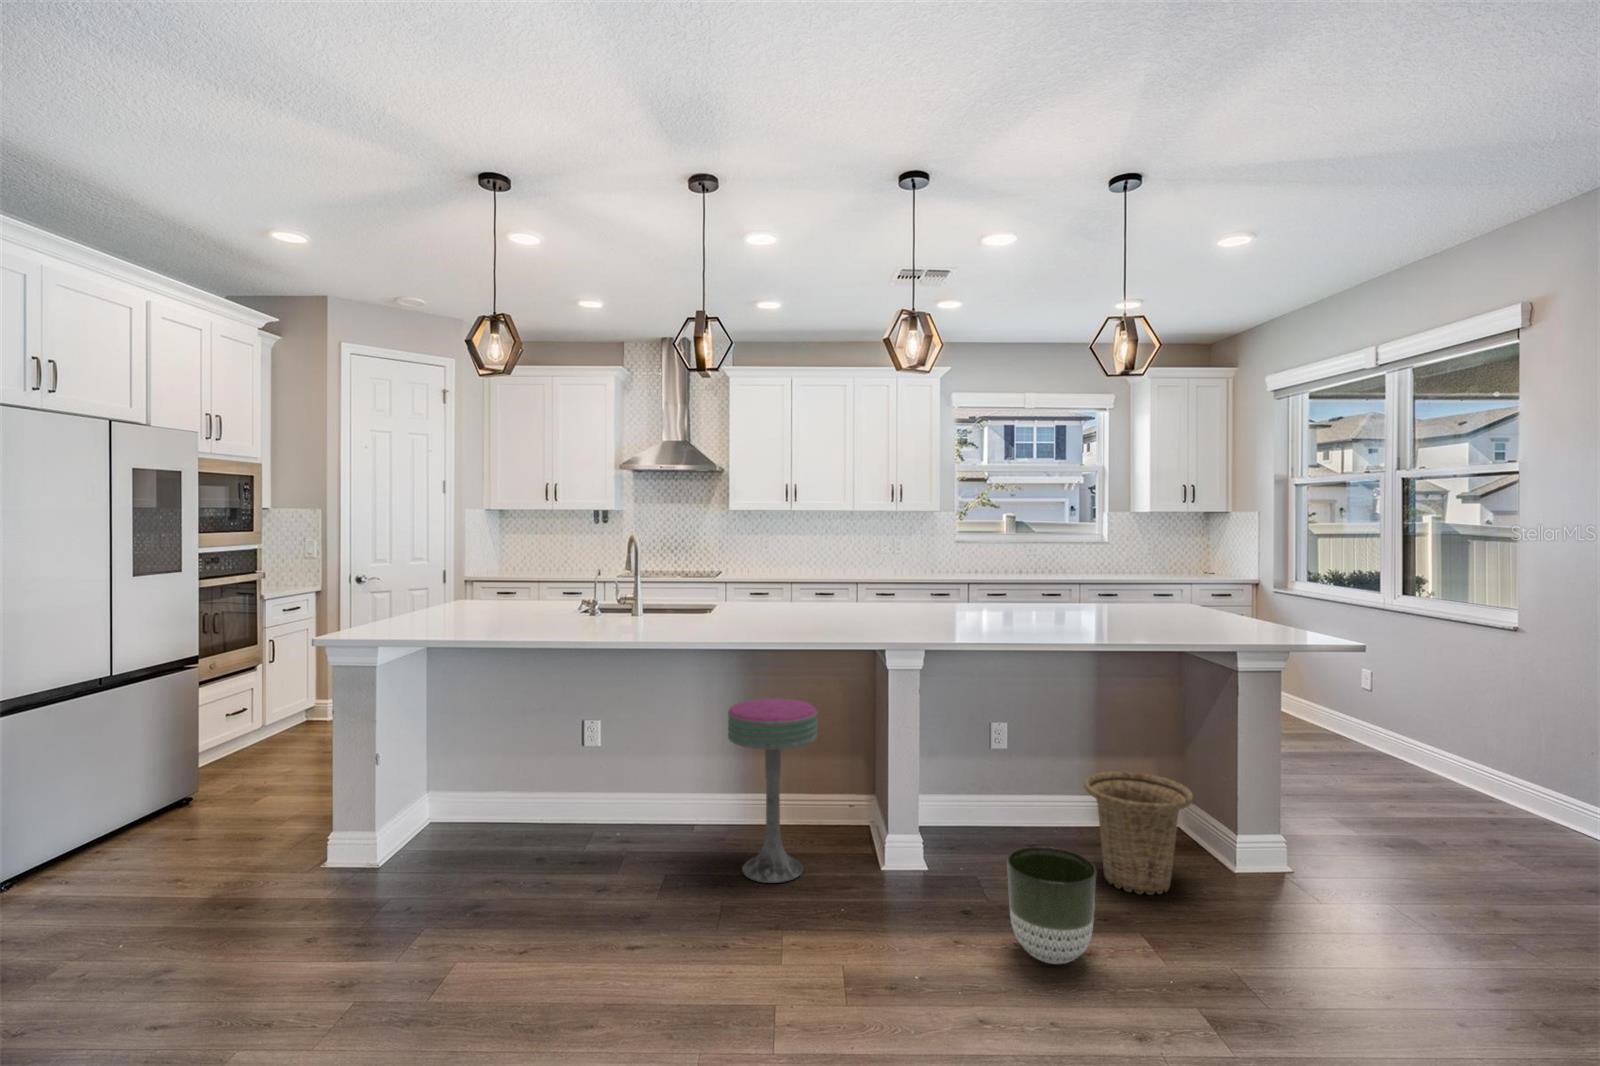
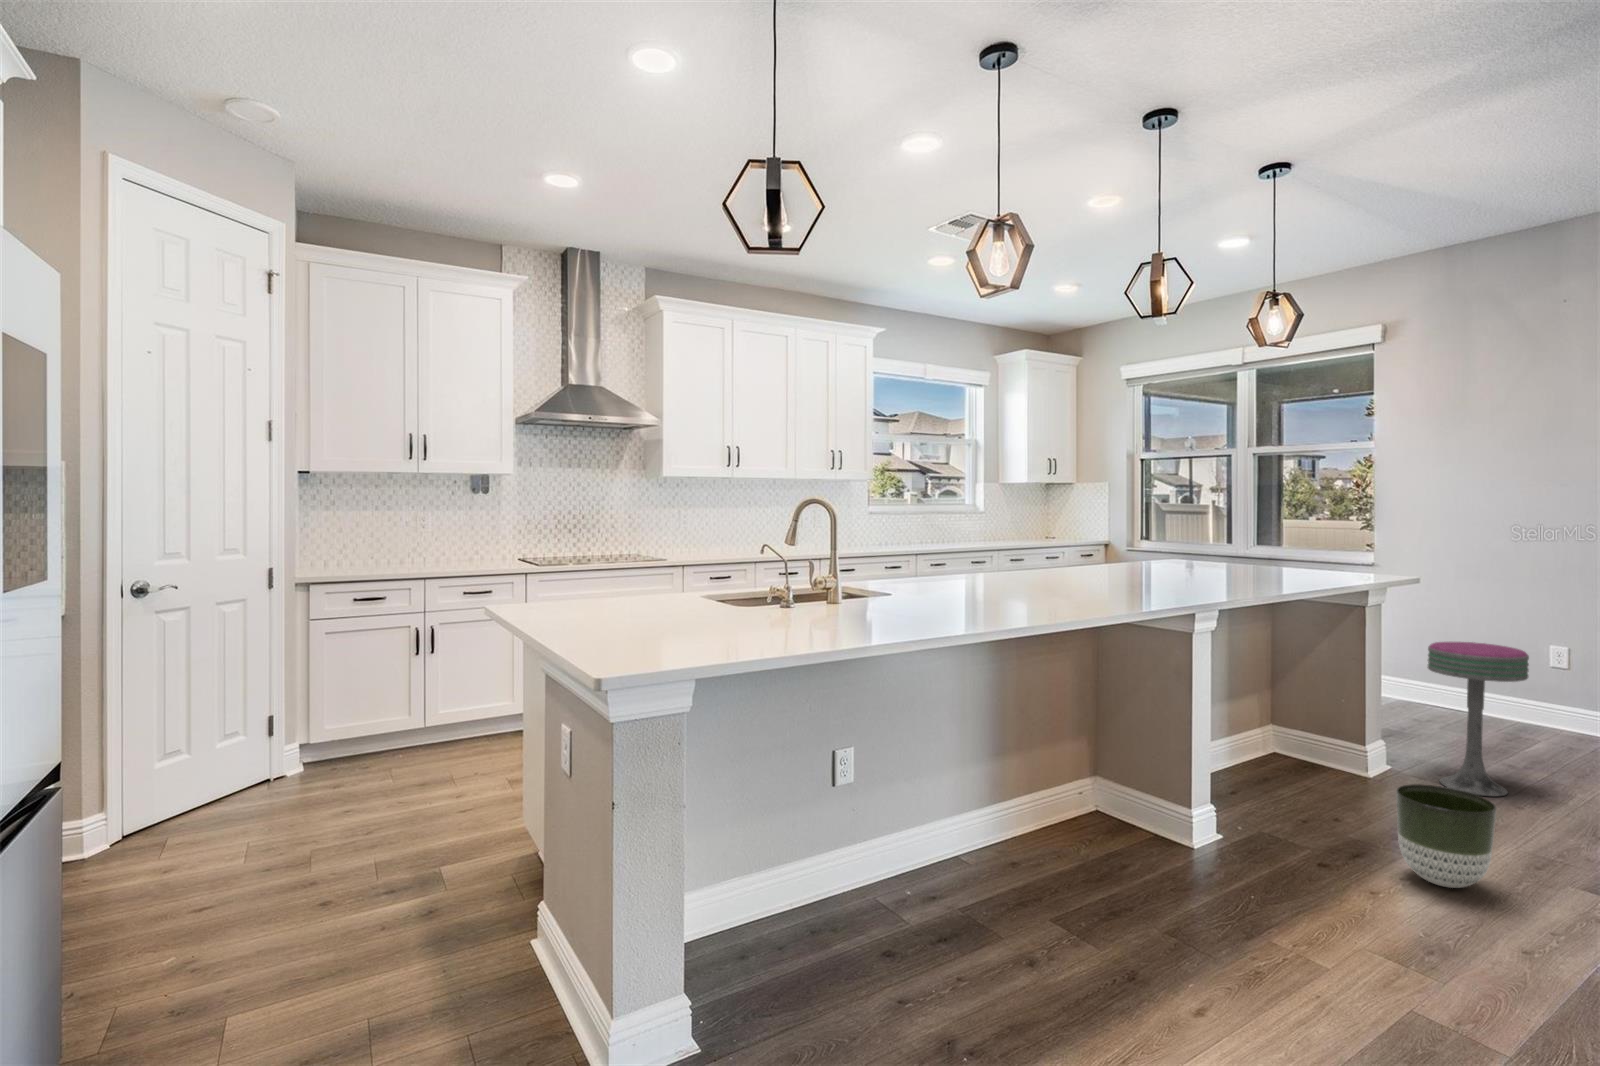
bar stool: present [728,698,817,883] -> present [1428,642,1529,796]
basket: present [1084,771,1193,895] -> none [1299,710,1407,815]

